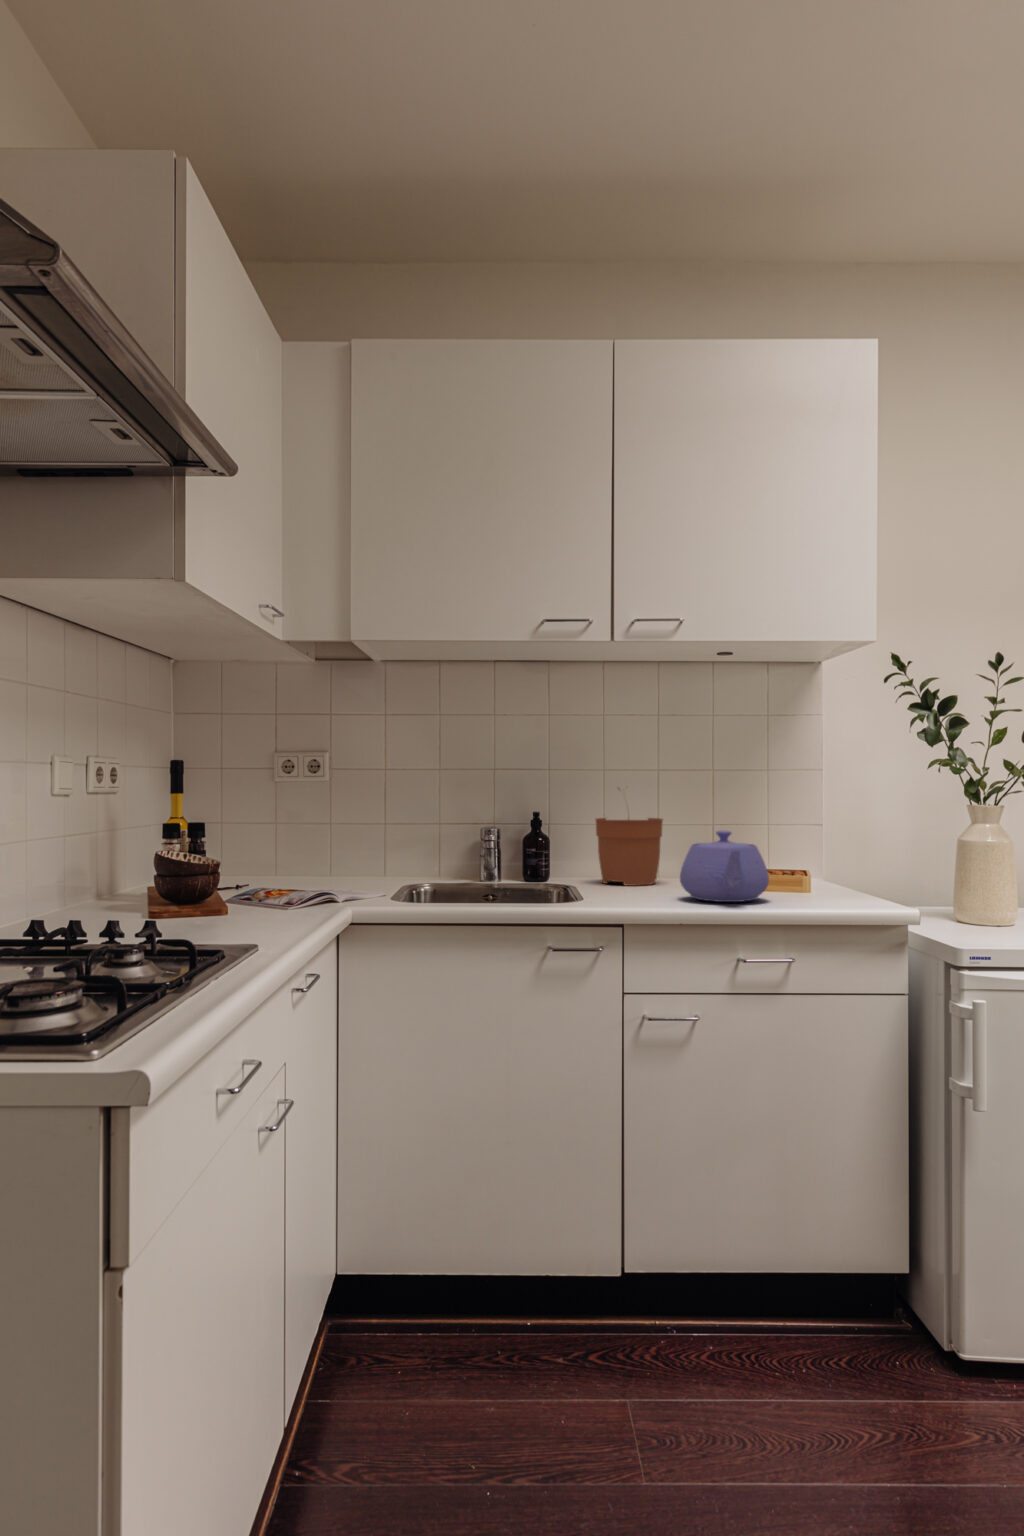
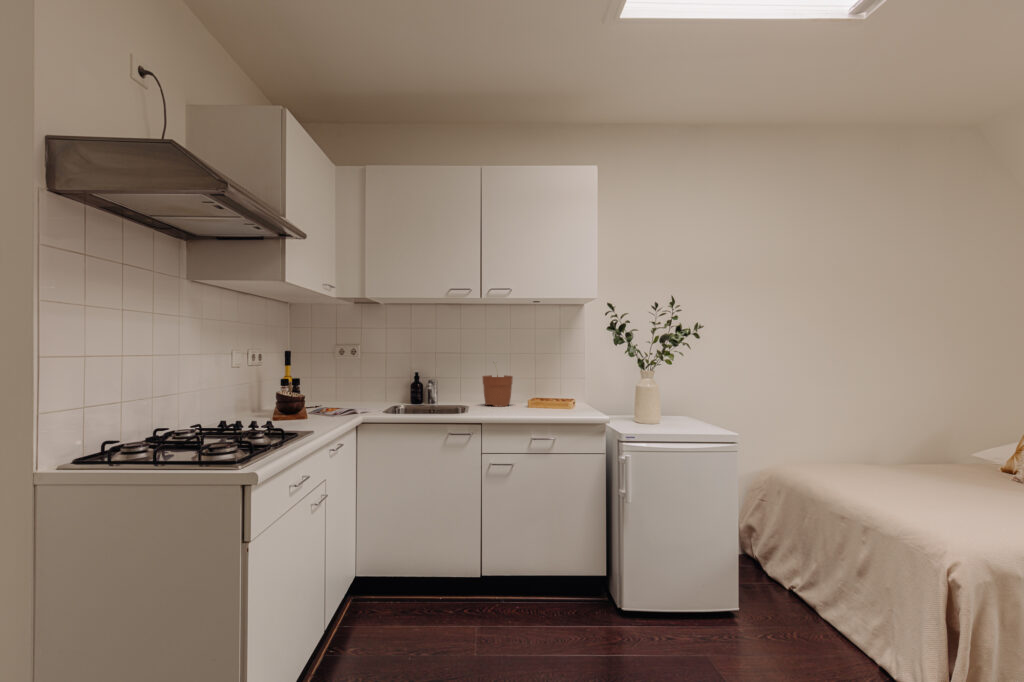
teapot: present [680,831,769,902] -> none [511,383,548,414]

